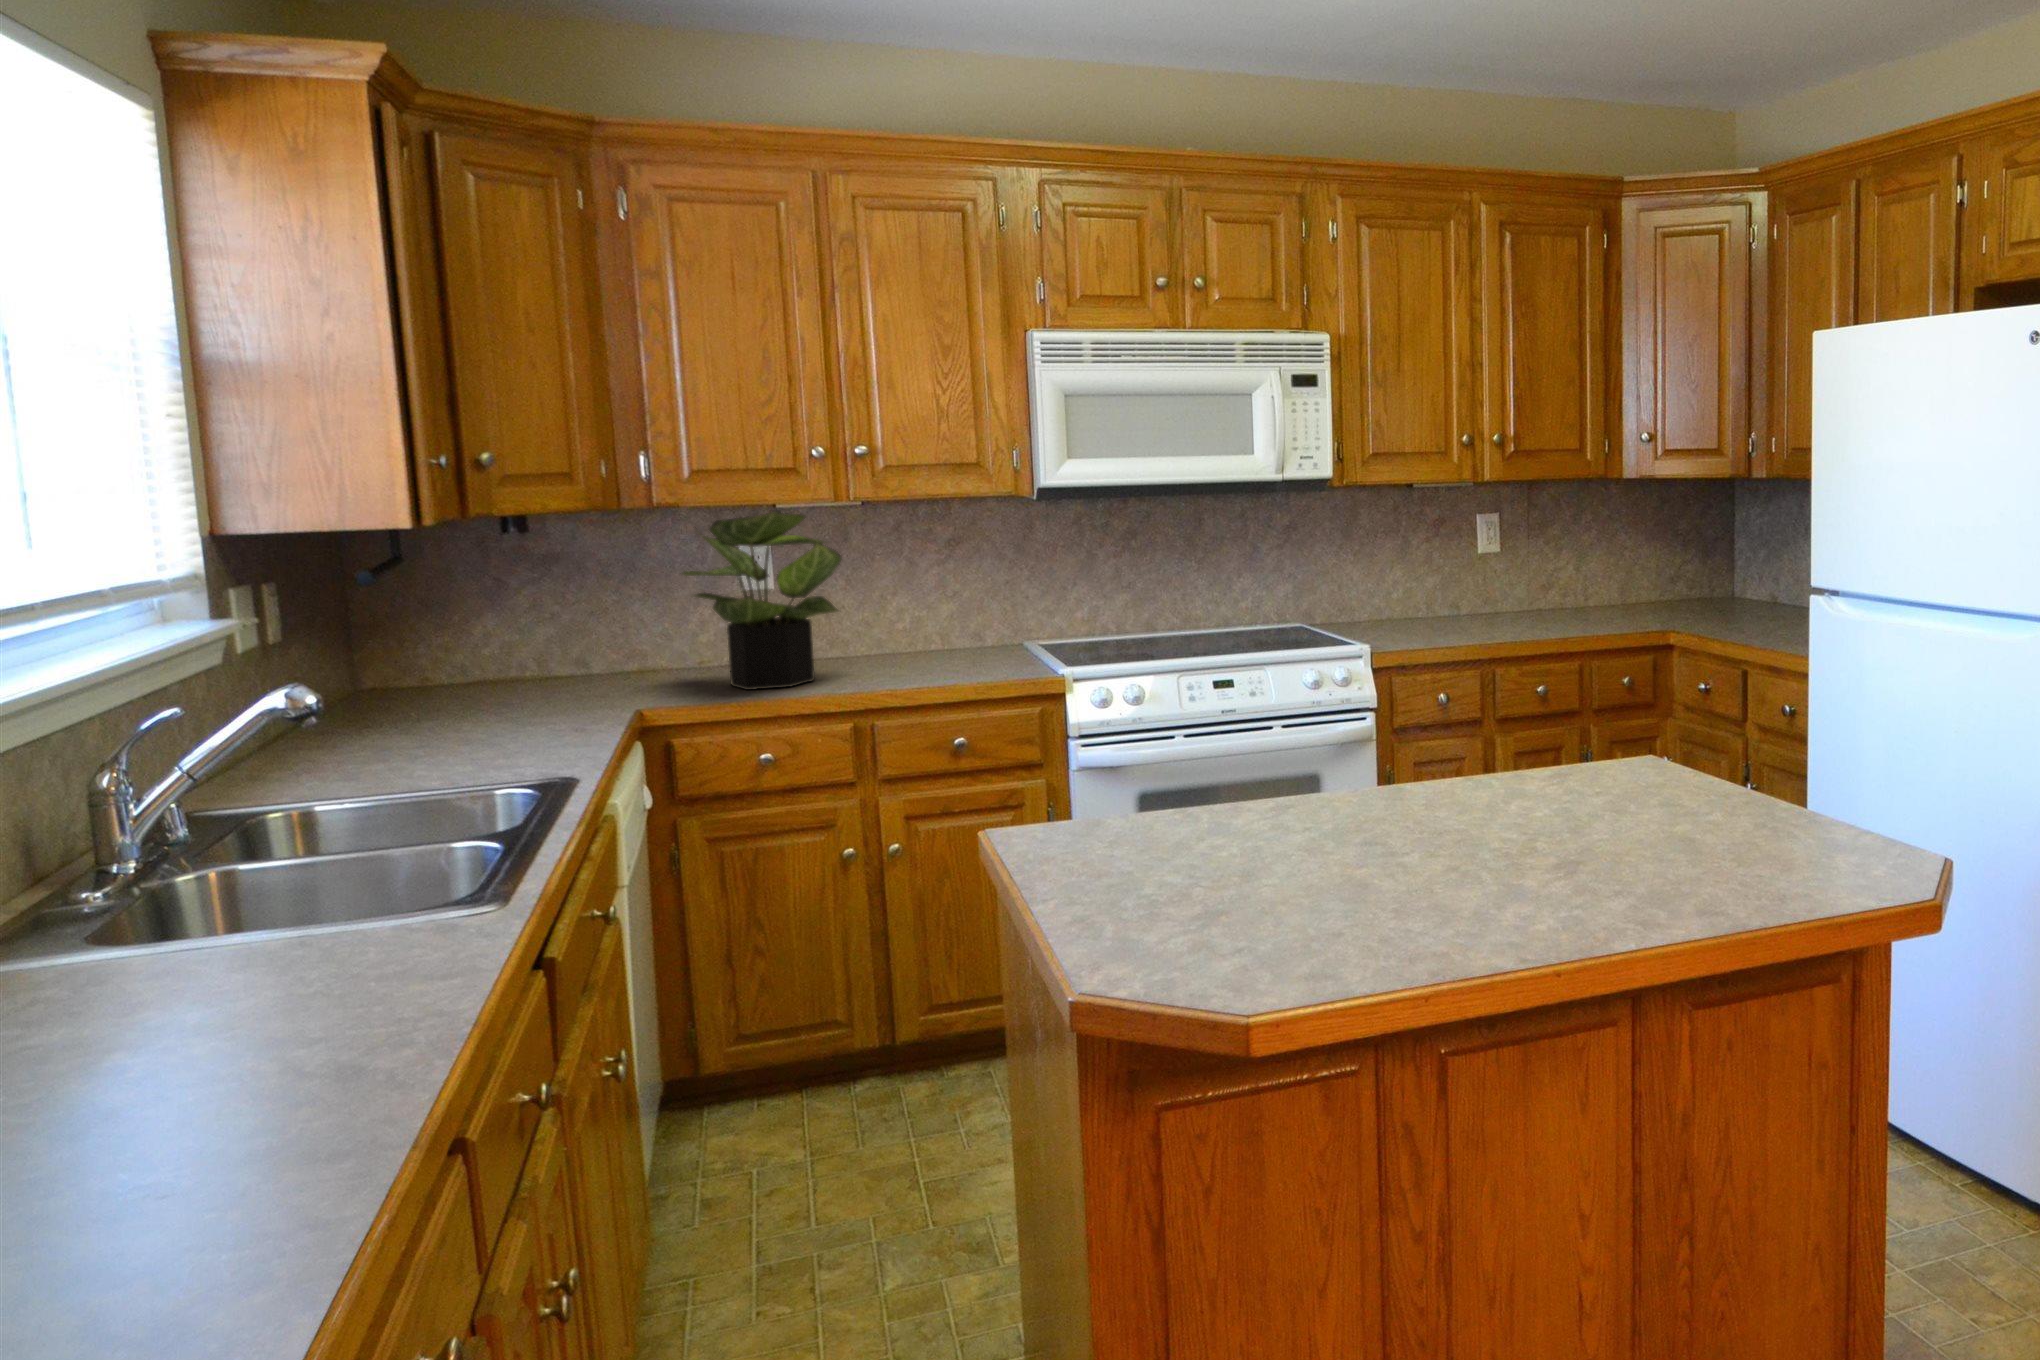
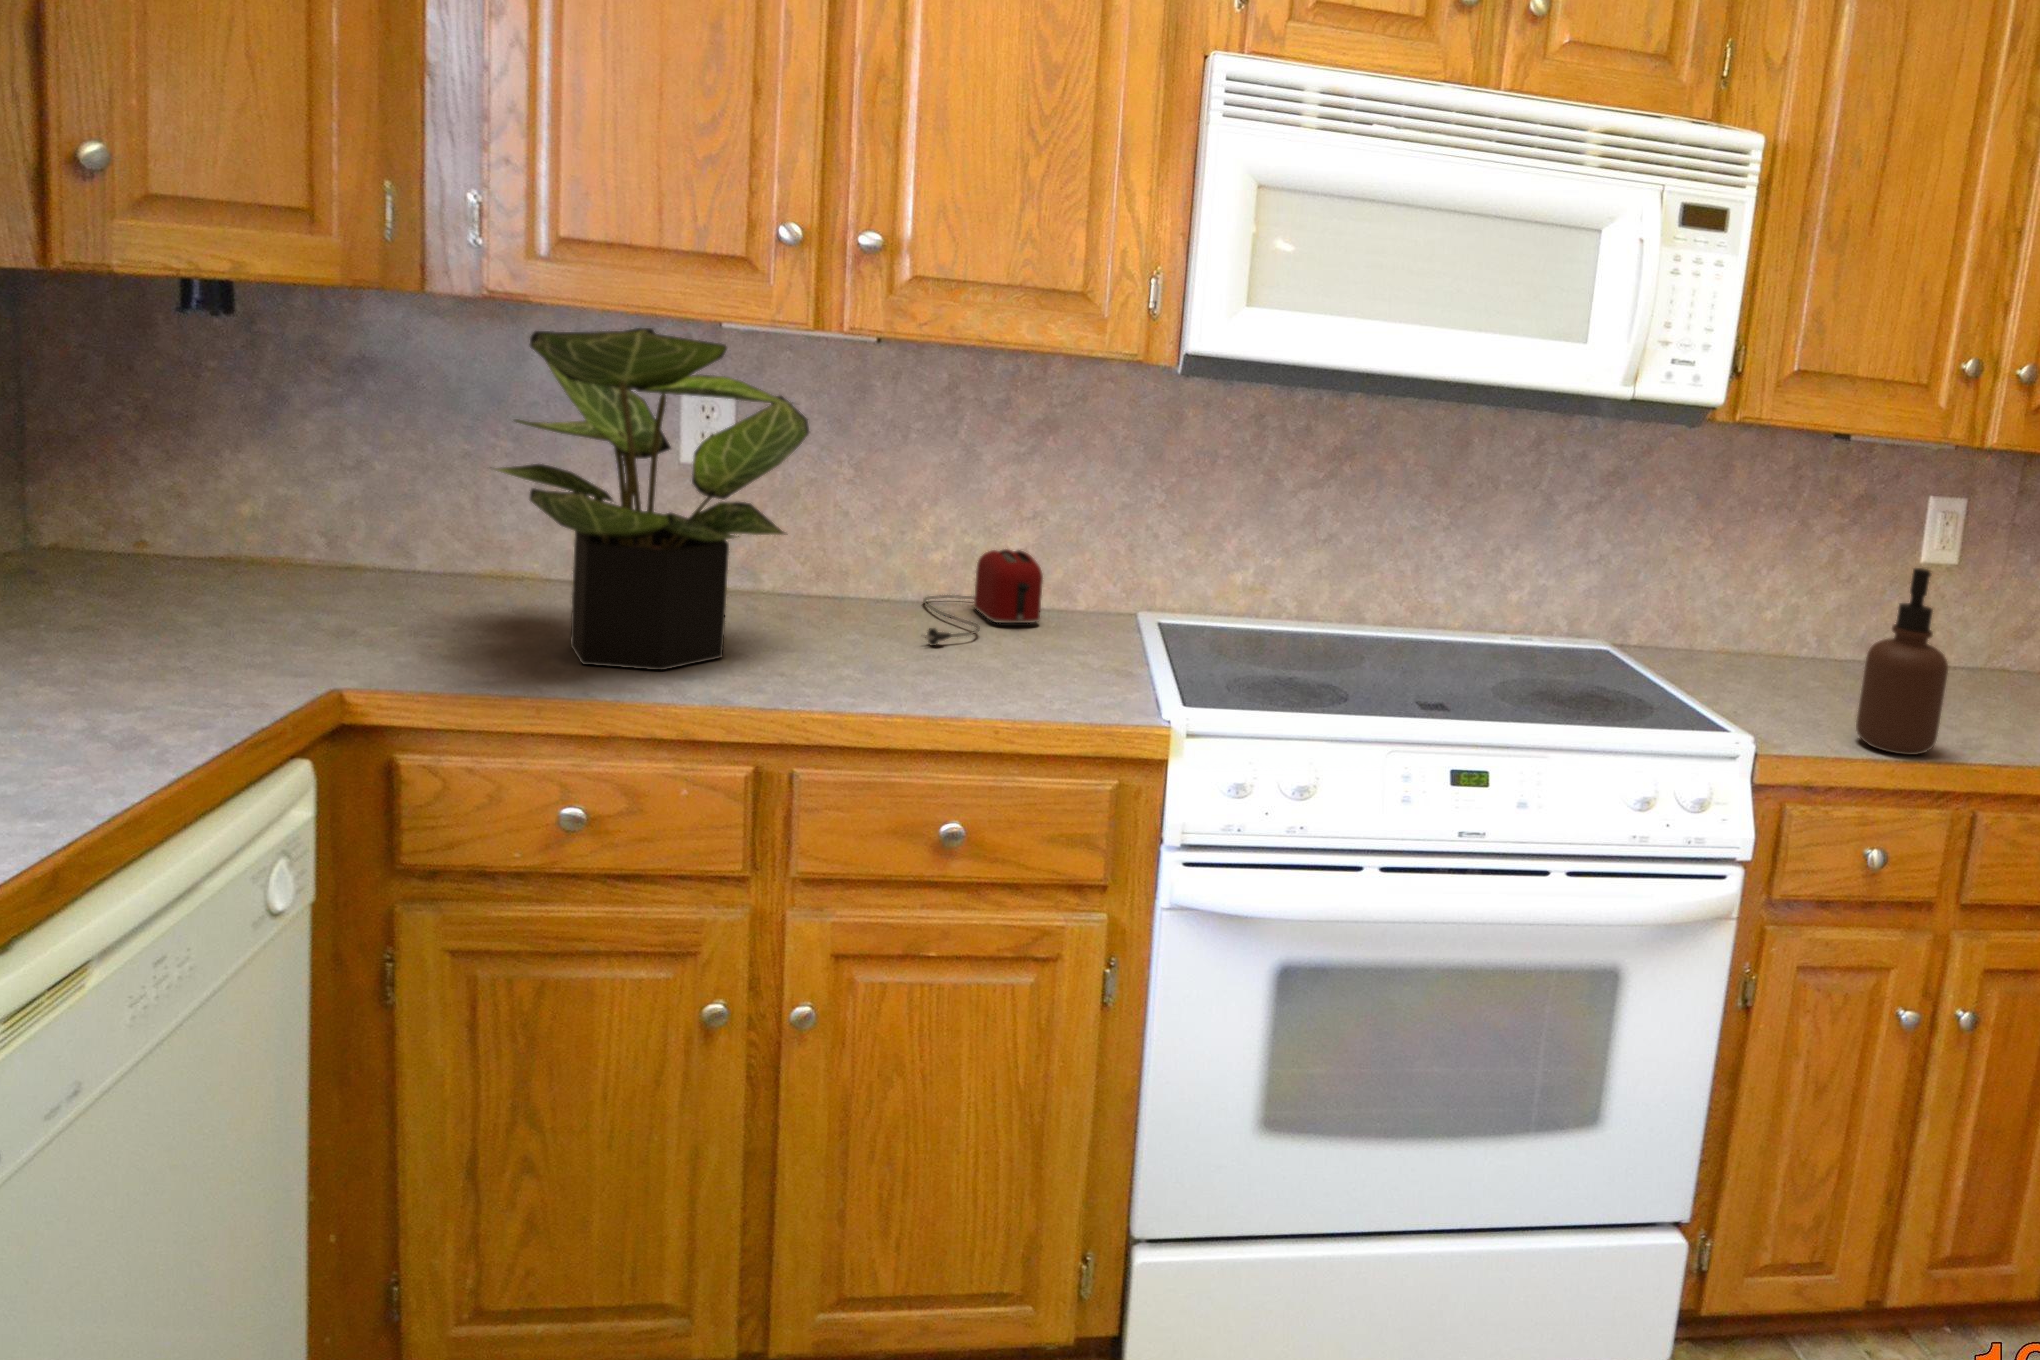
soap dispenser: none [1426,546,1468,641] -> present [1856,568,1948,755]
toaster: none [898,614,971,666] -> present [923,549,1043,646]

